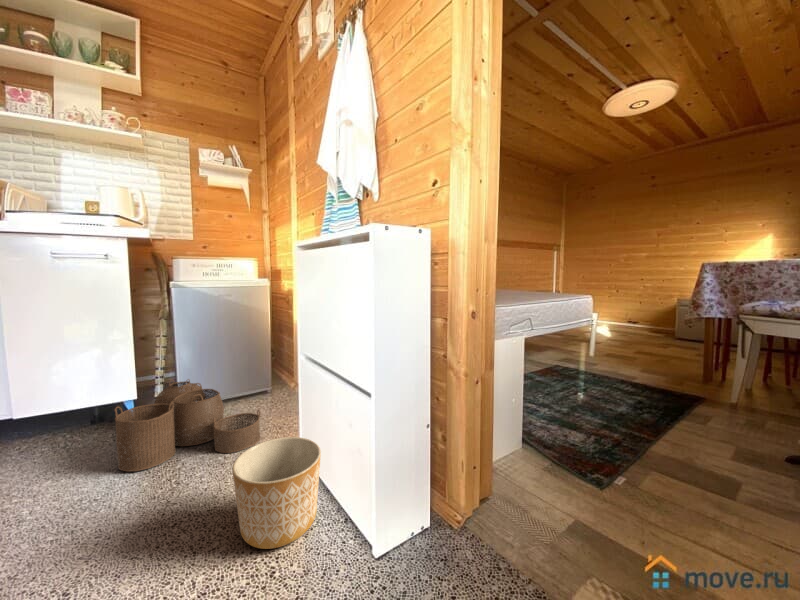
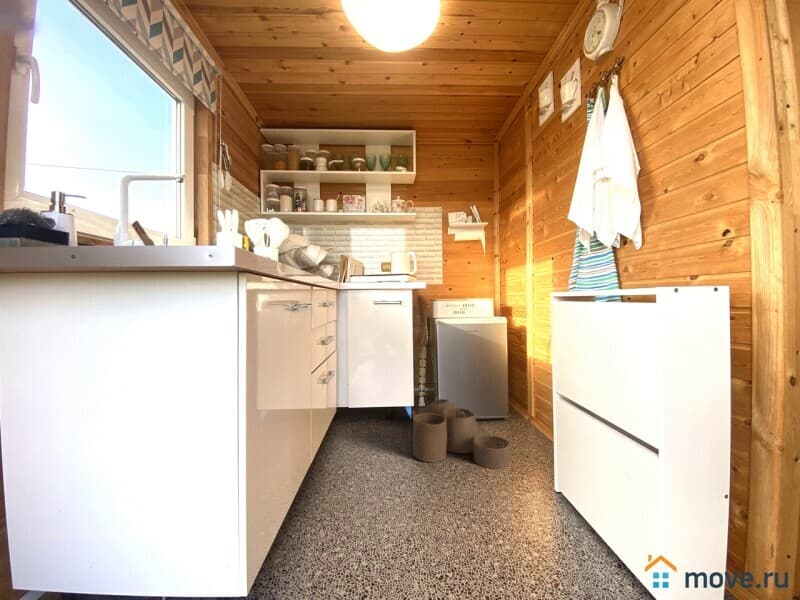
planter: present [232,437,321,549] -> none [512,465,590,561]

